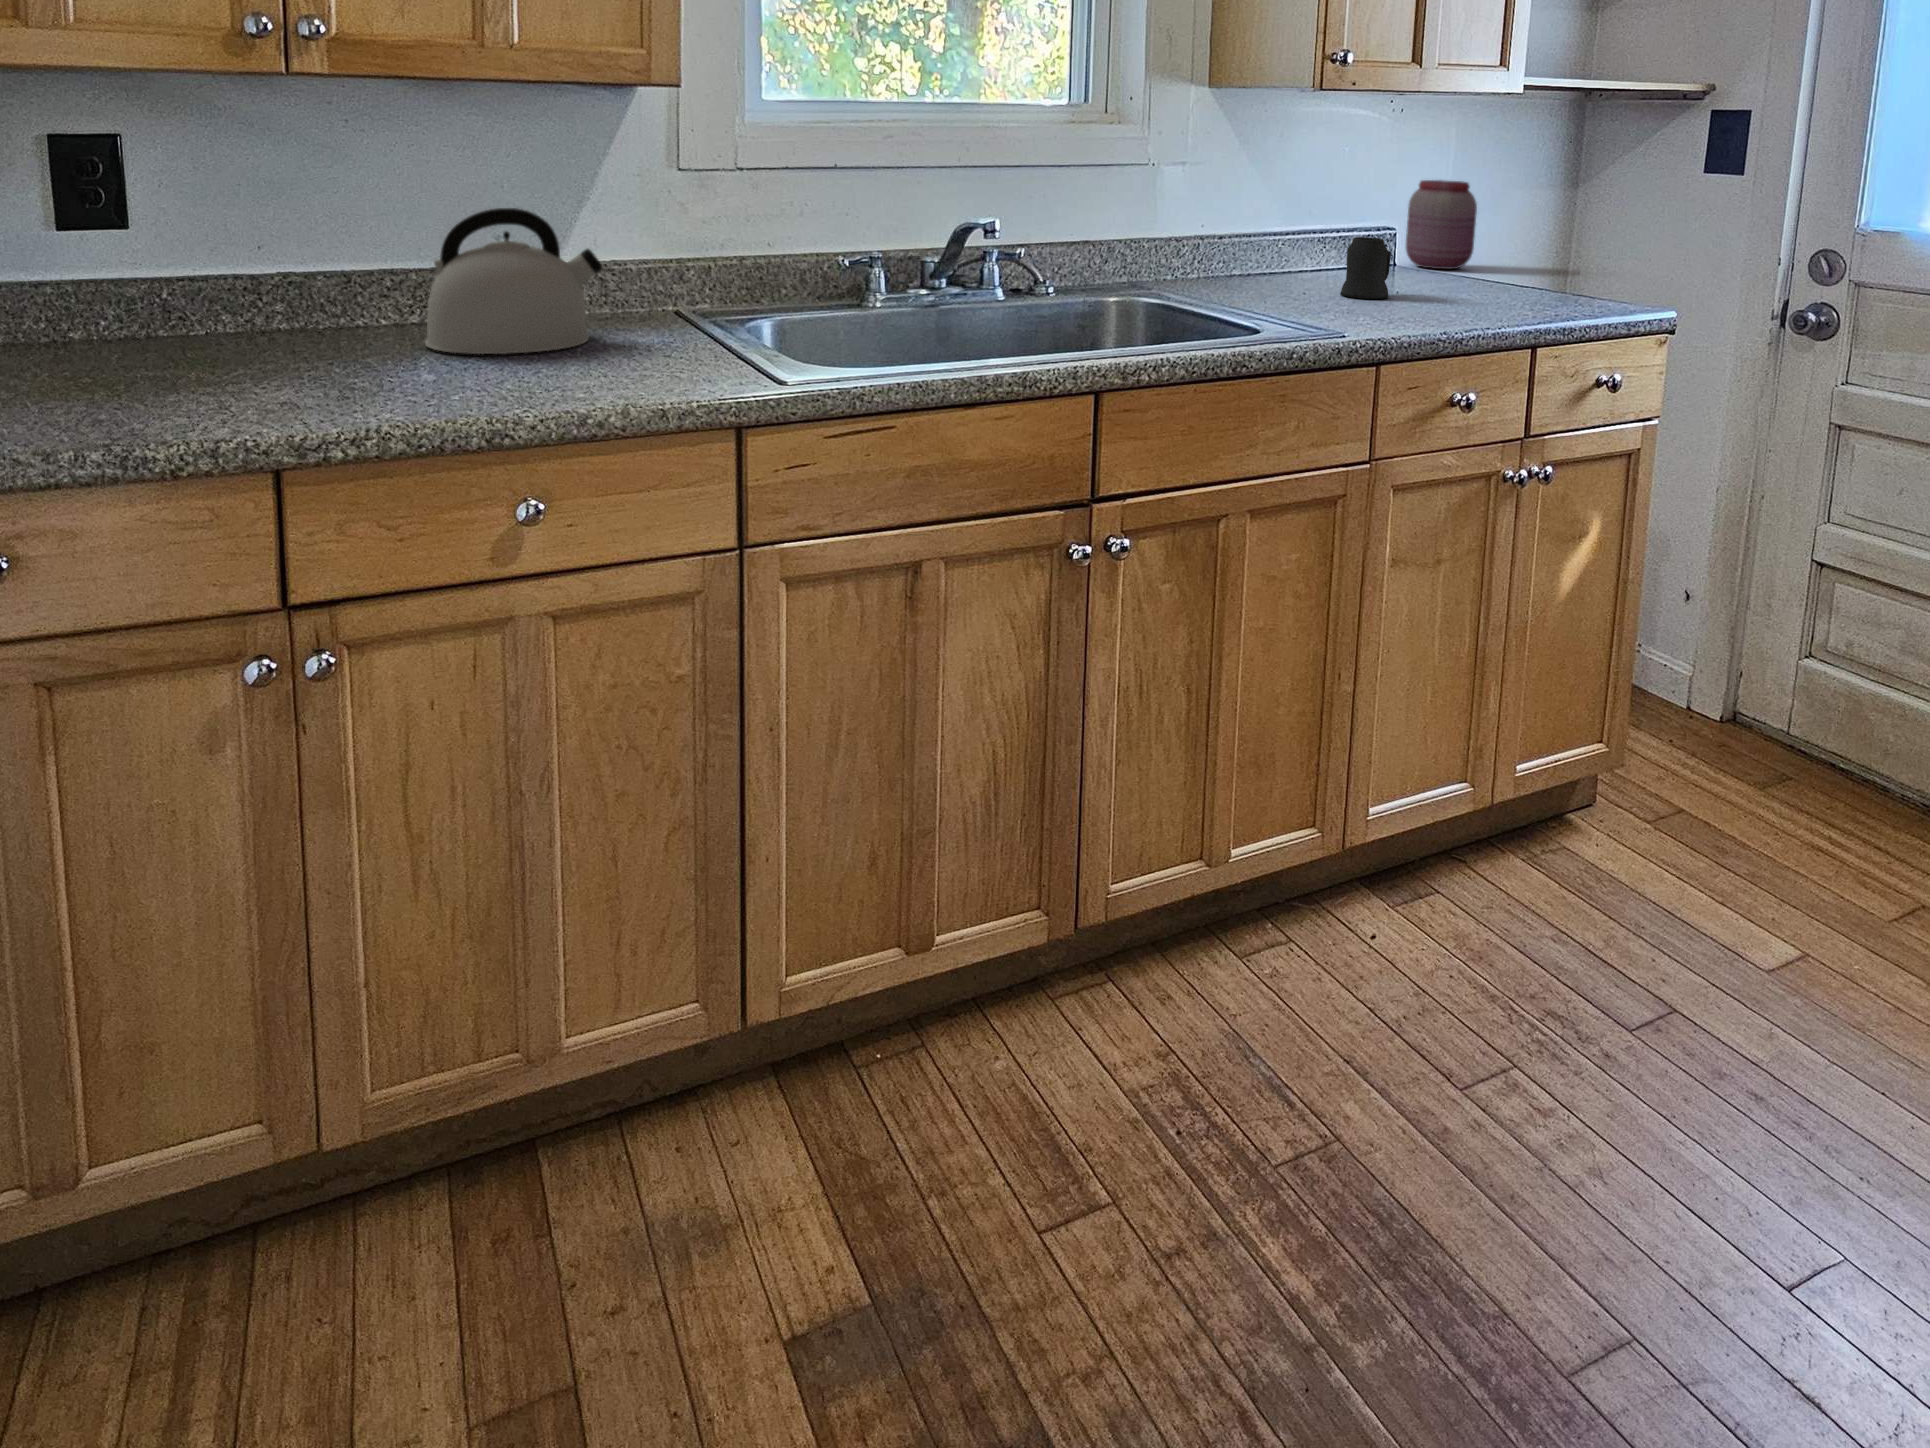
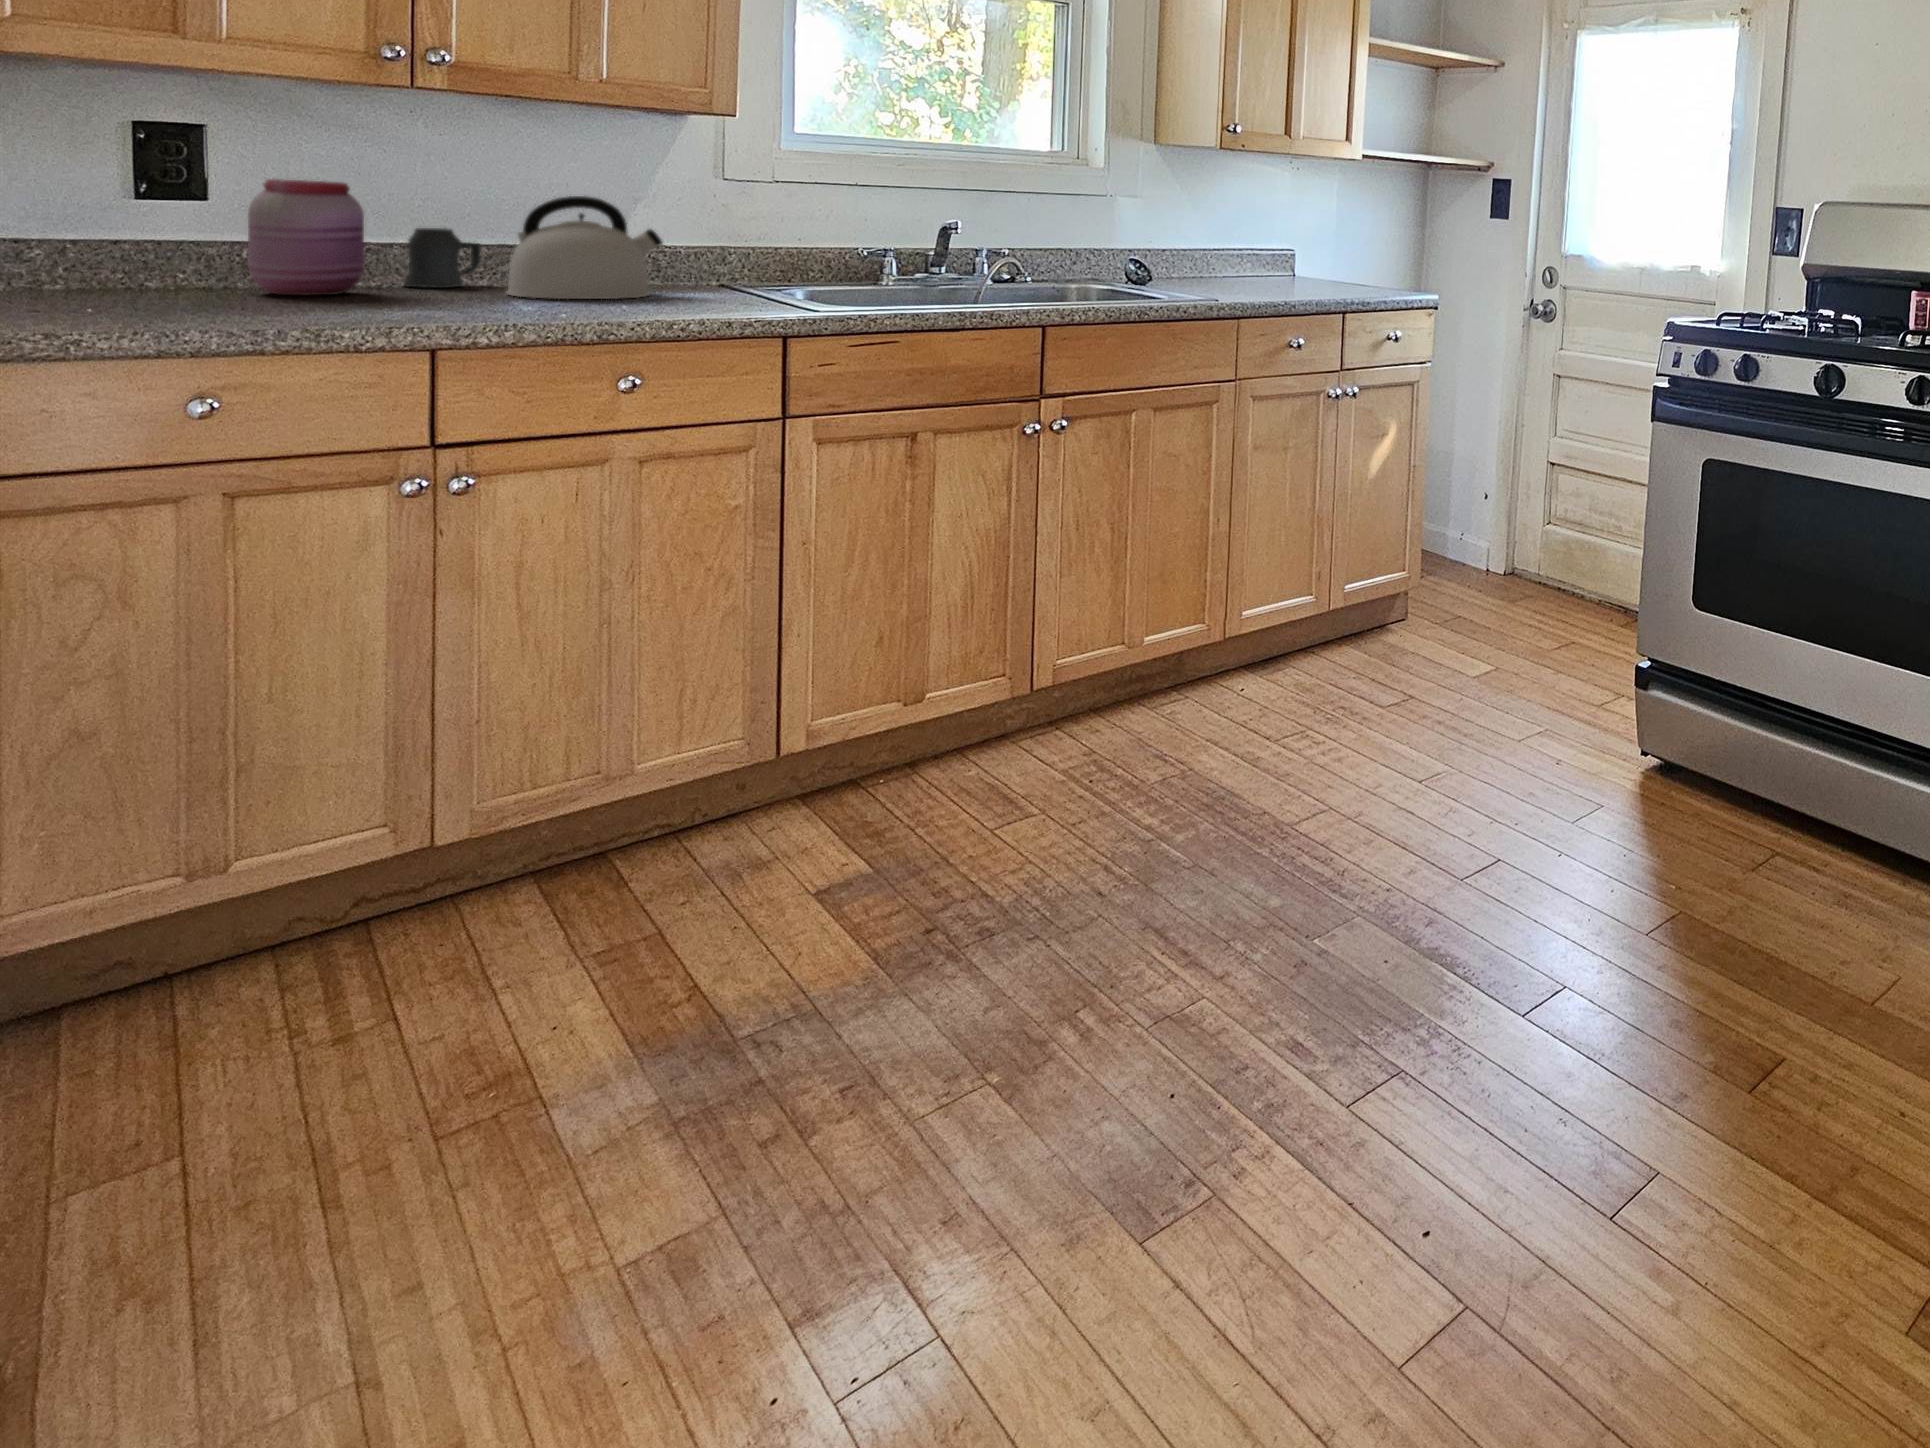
jar: present [1406,180,1477,269] -> present [248,179,364,295]
mug: present [1340,237,1391,299] -> present [404,228,481,288]

